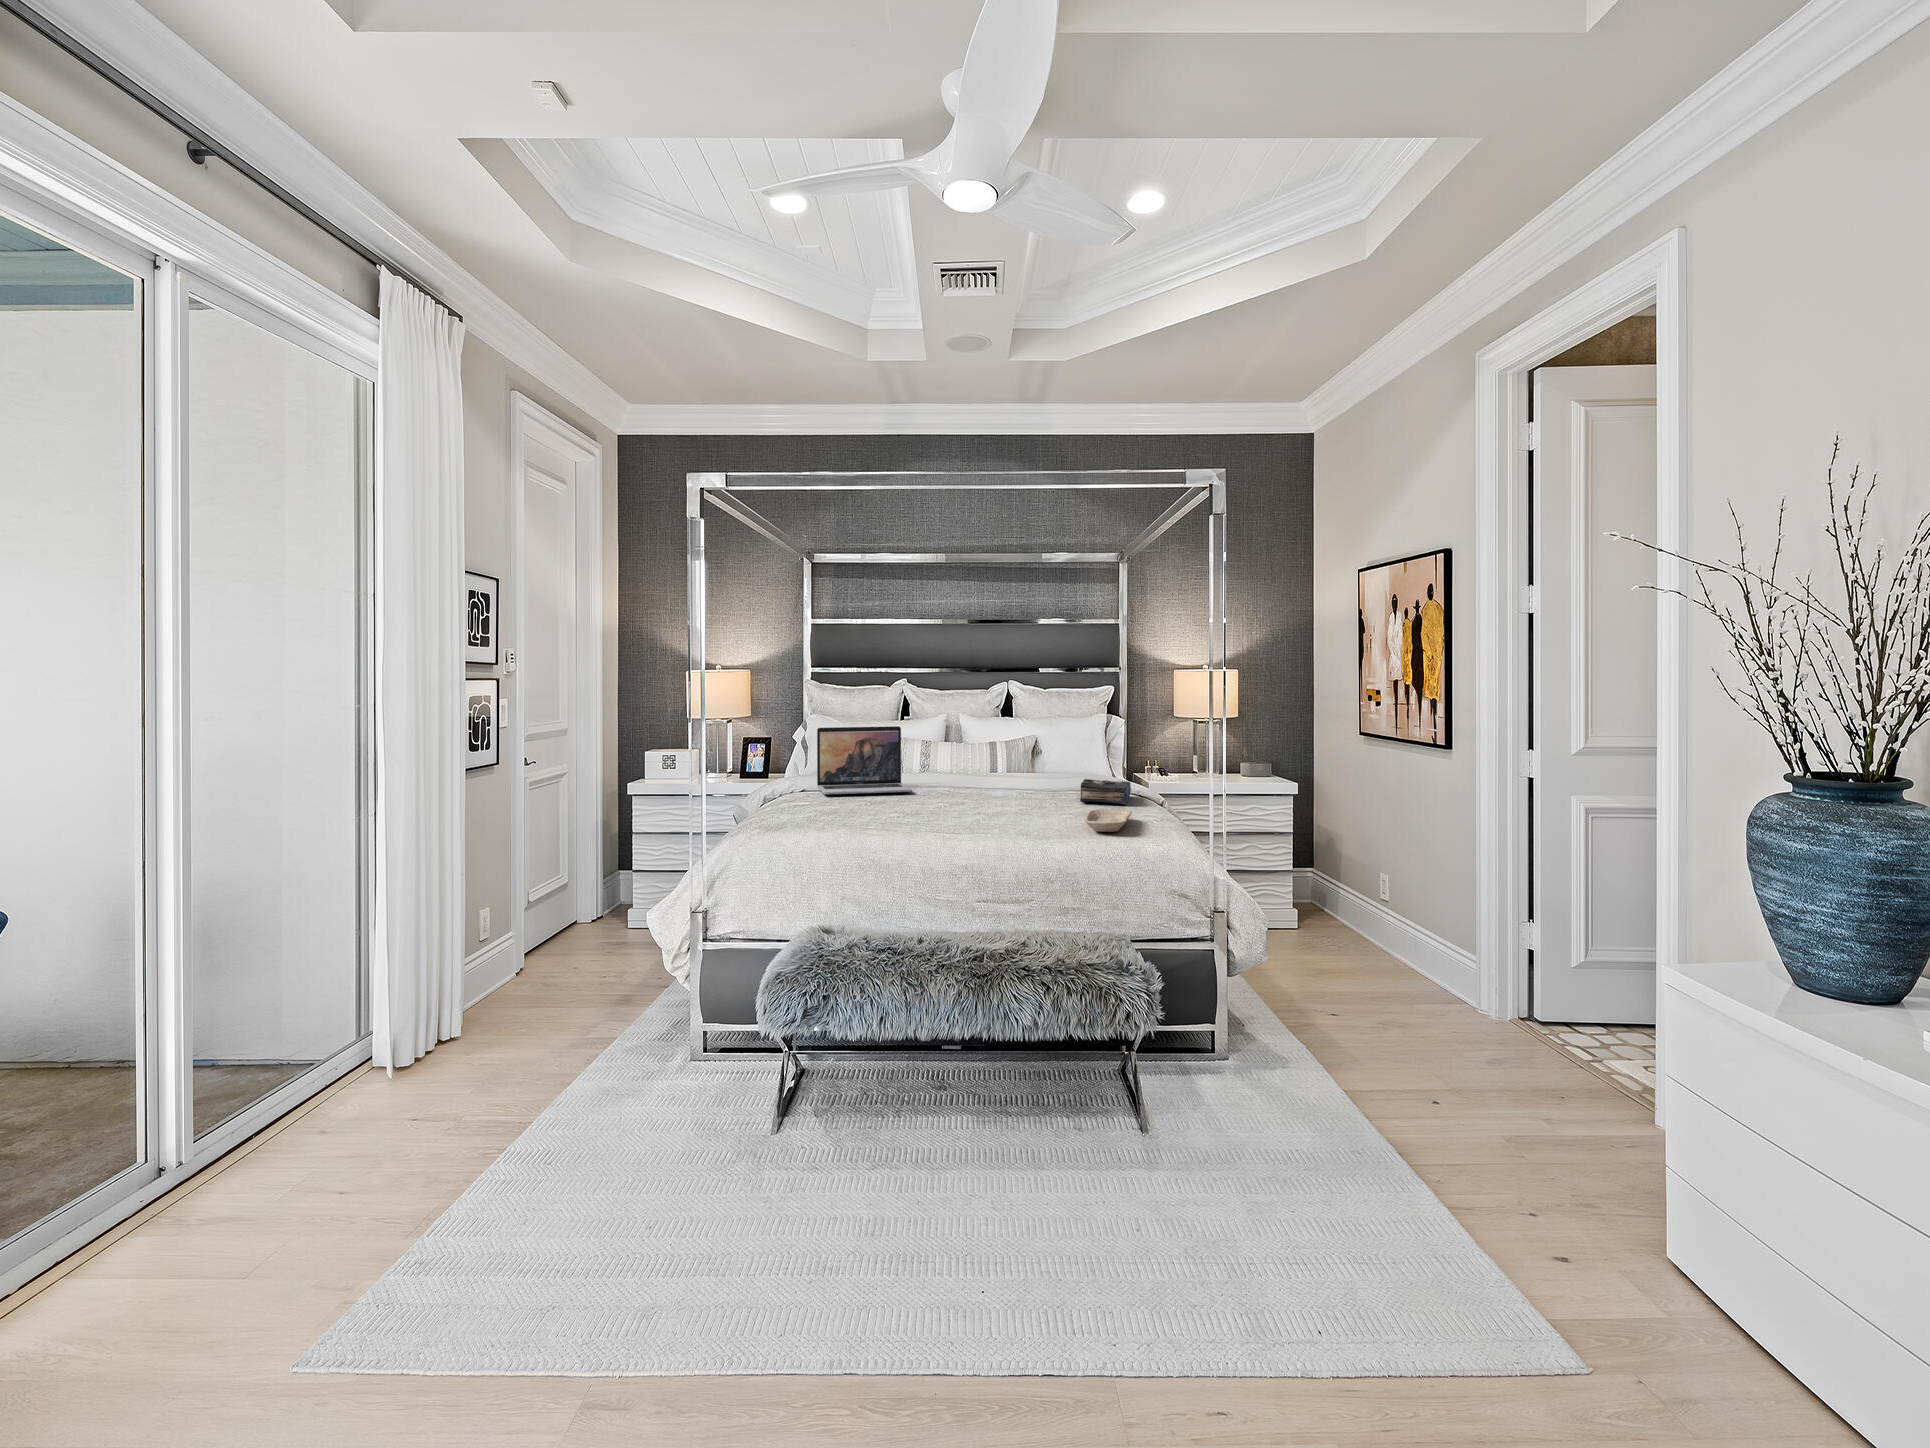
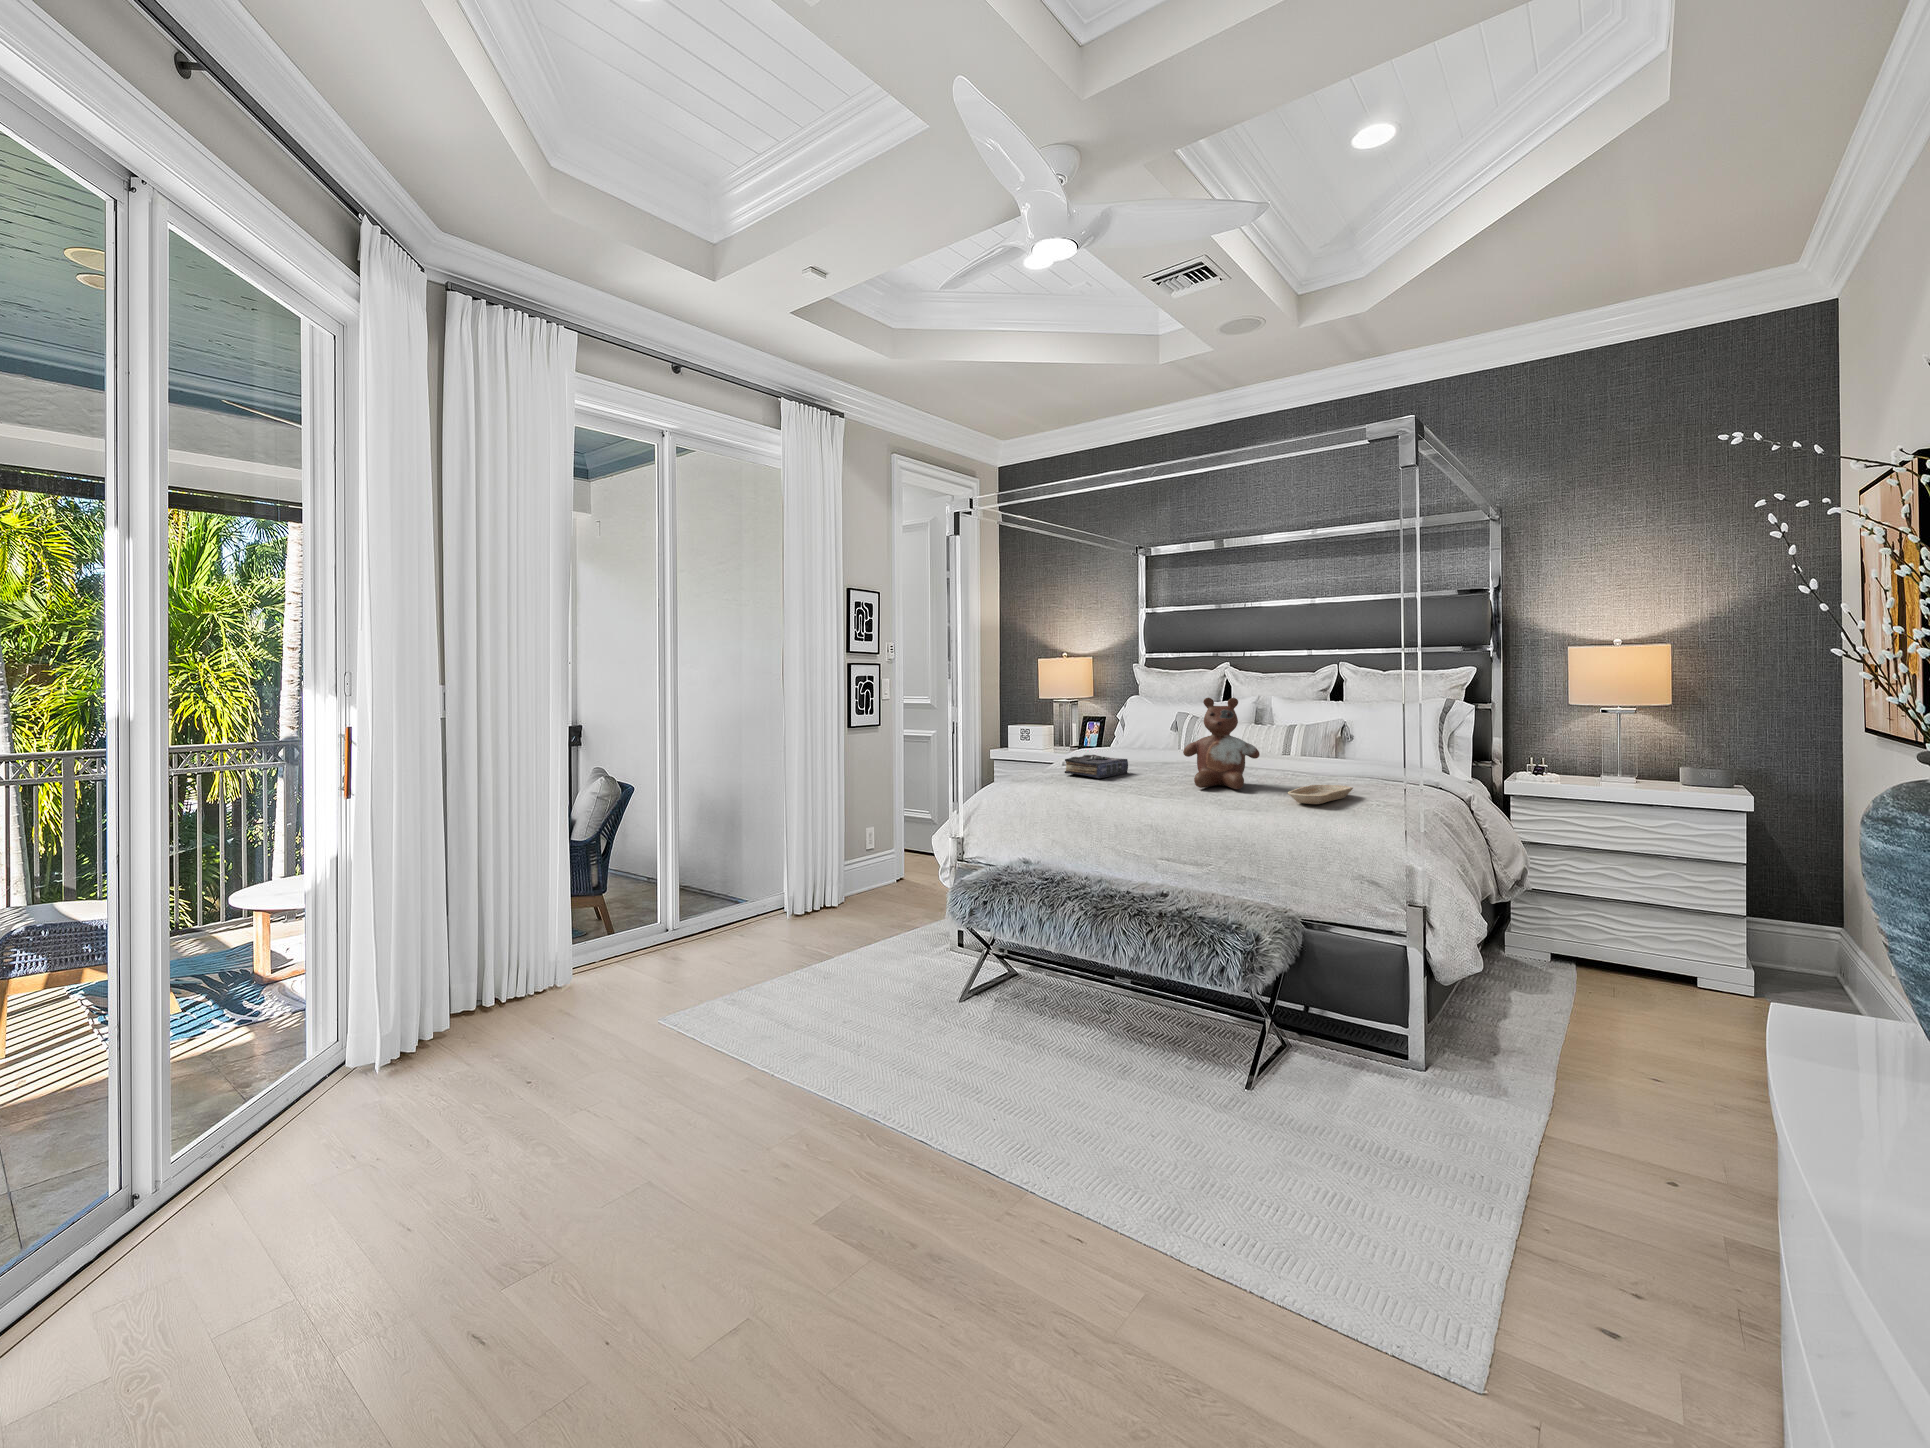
stuffed bear: none [950,718,1031,822] -> present [1183,698,1260,789]
laptop: present [817,726,912,795] -> none [1102,704,1181,761]
book: present [1080,779,1131,804] -> present [1065,755,1128,778]

